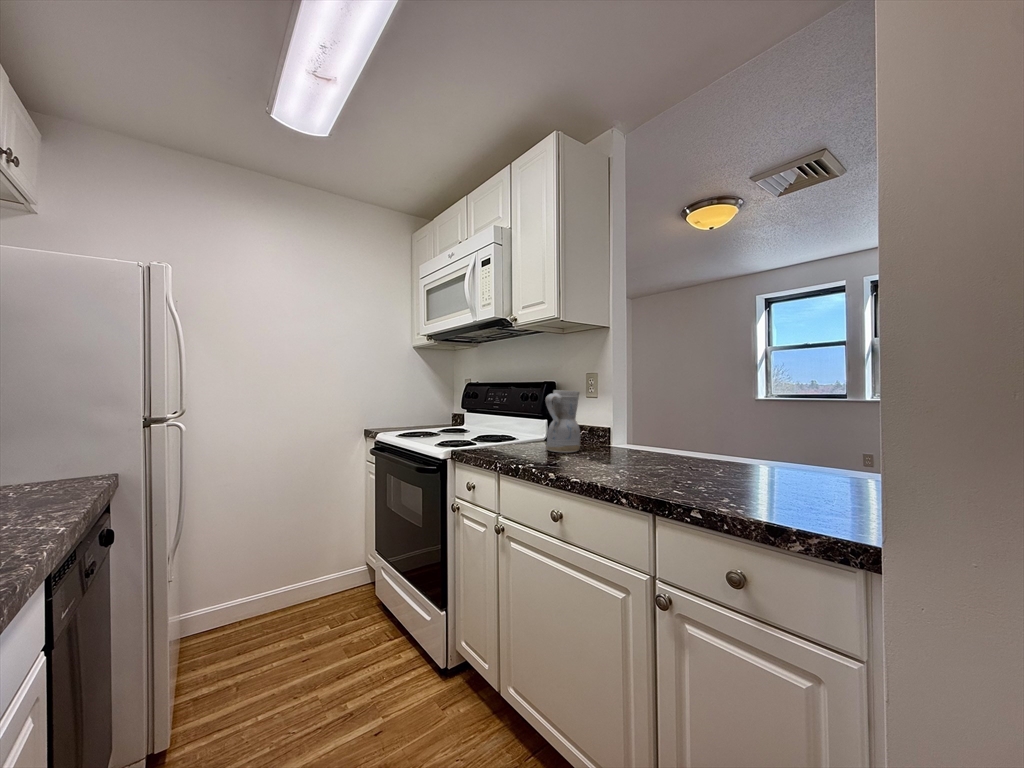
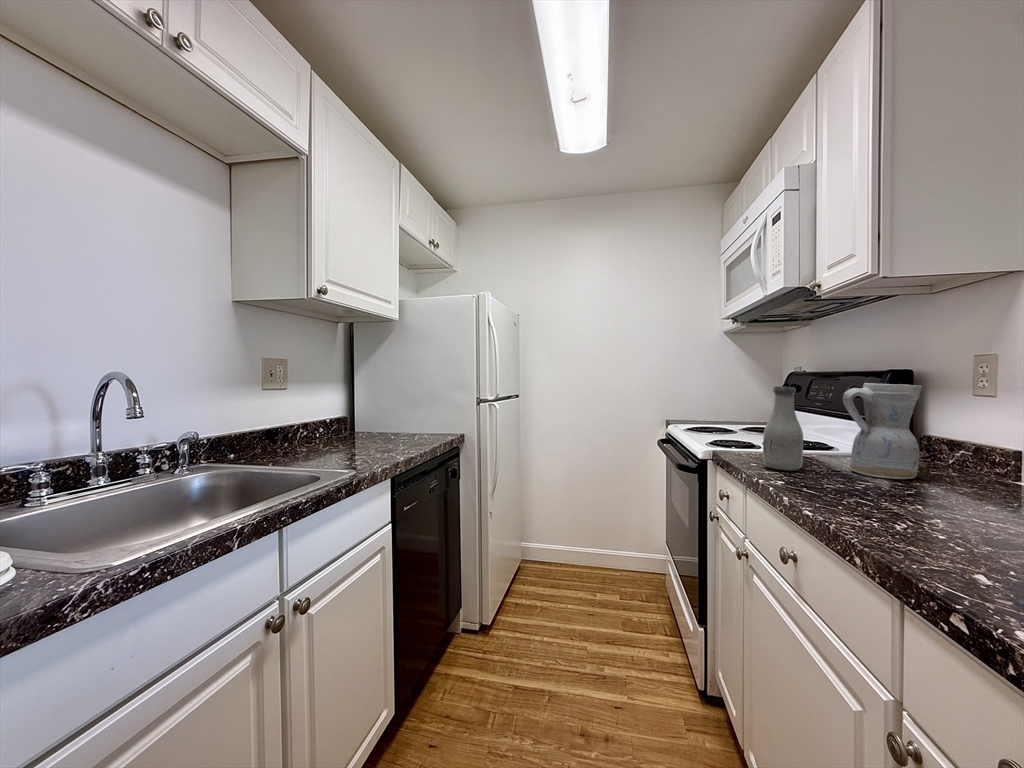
bottle: none [502,393,527,457] -> present [763,387,803,471]

